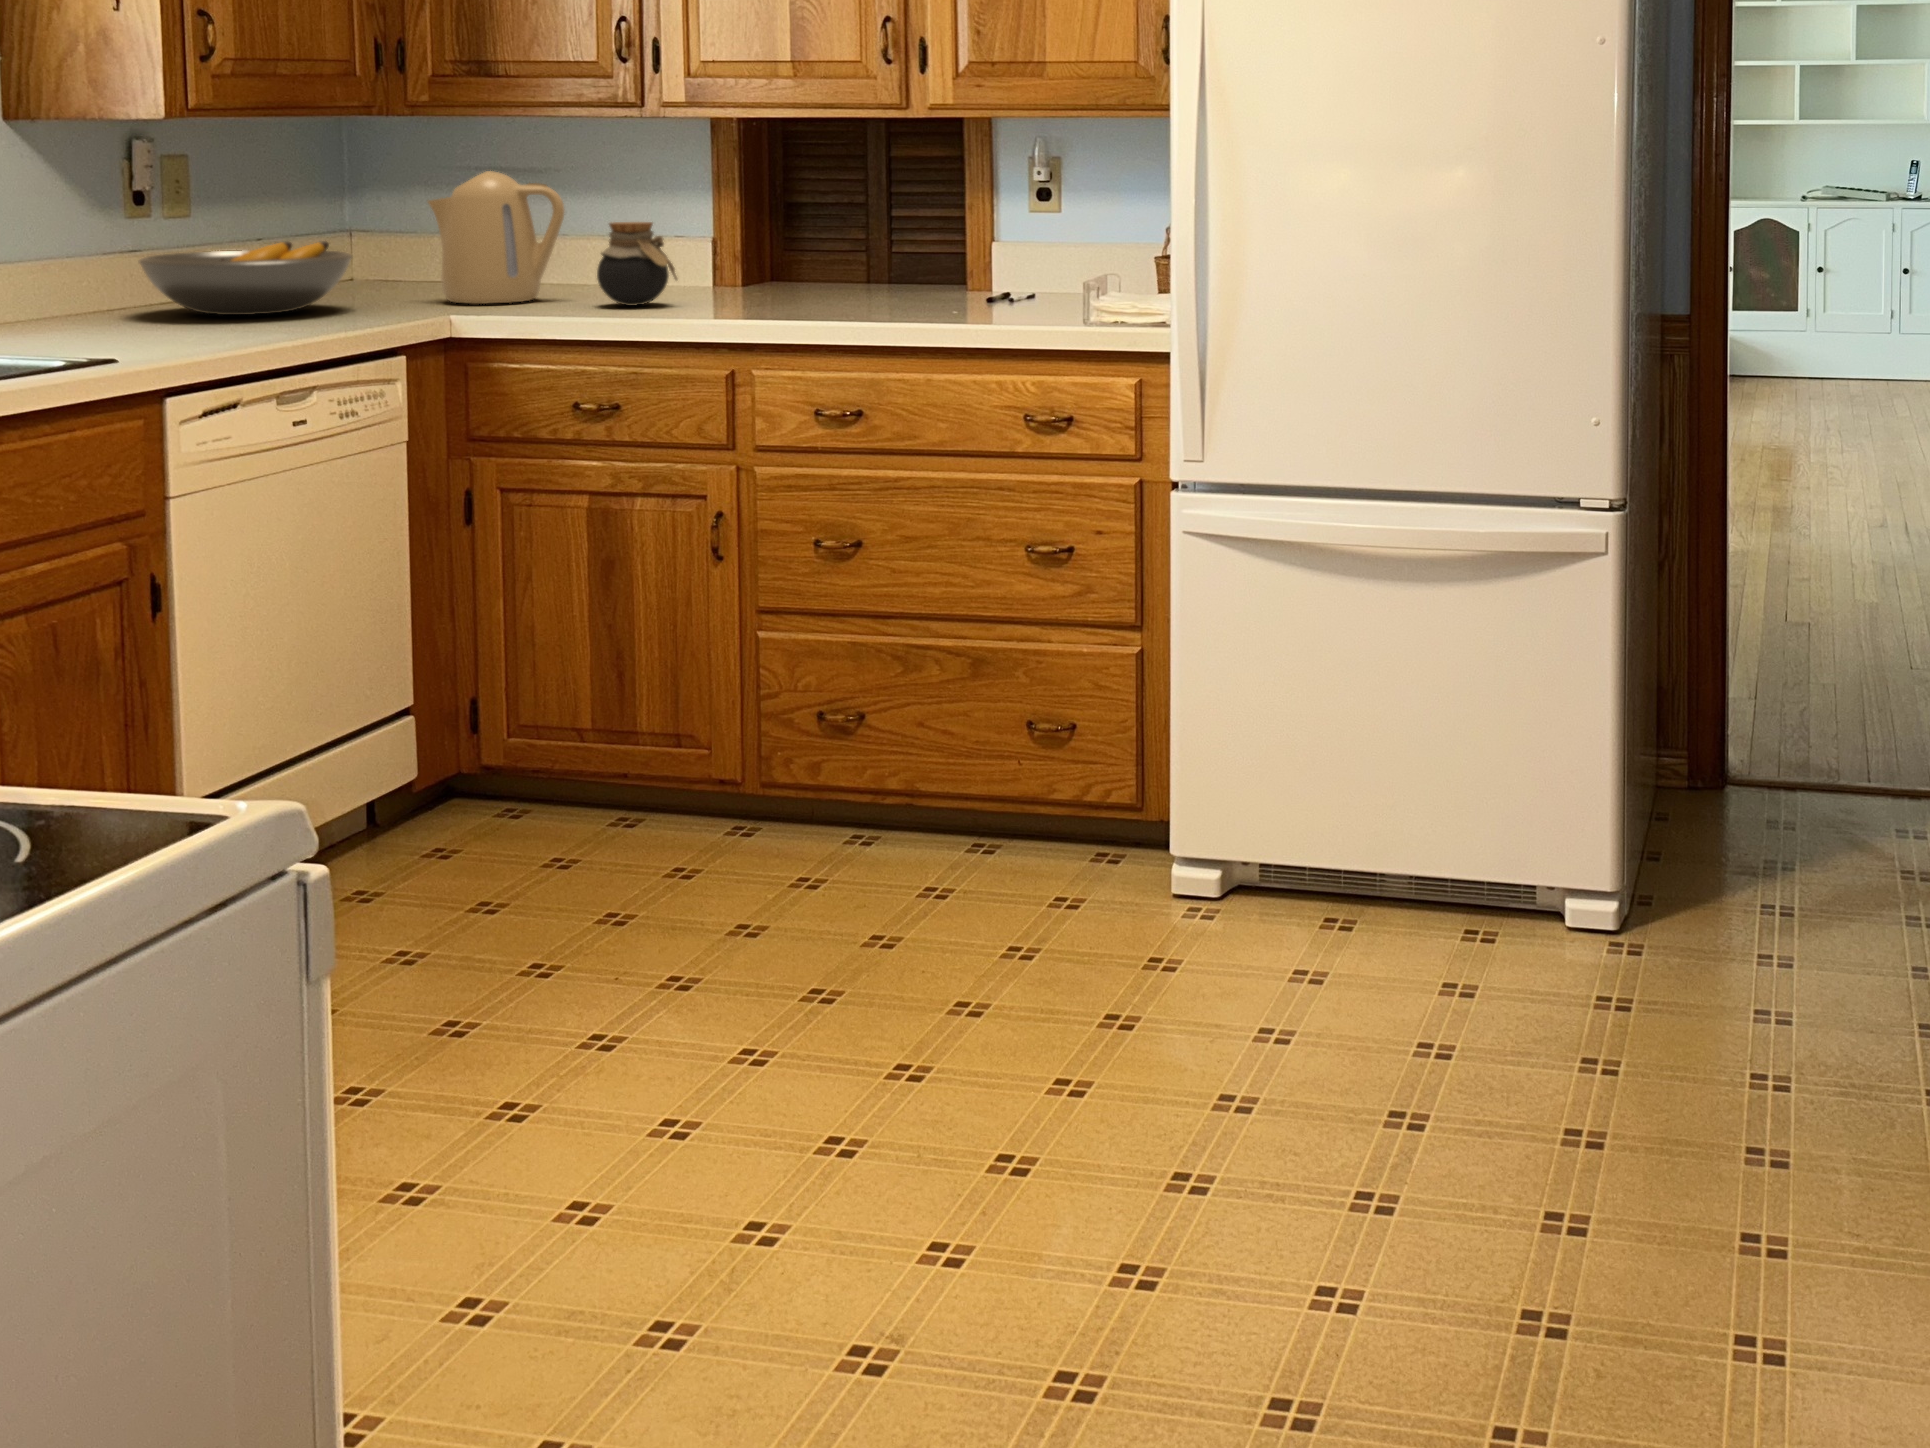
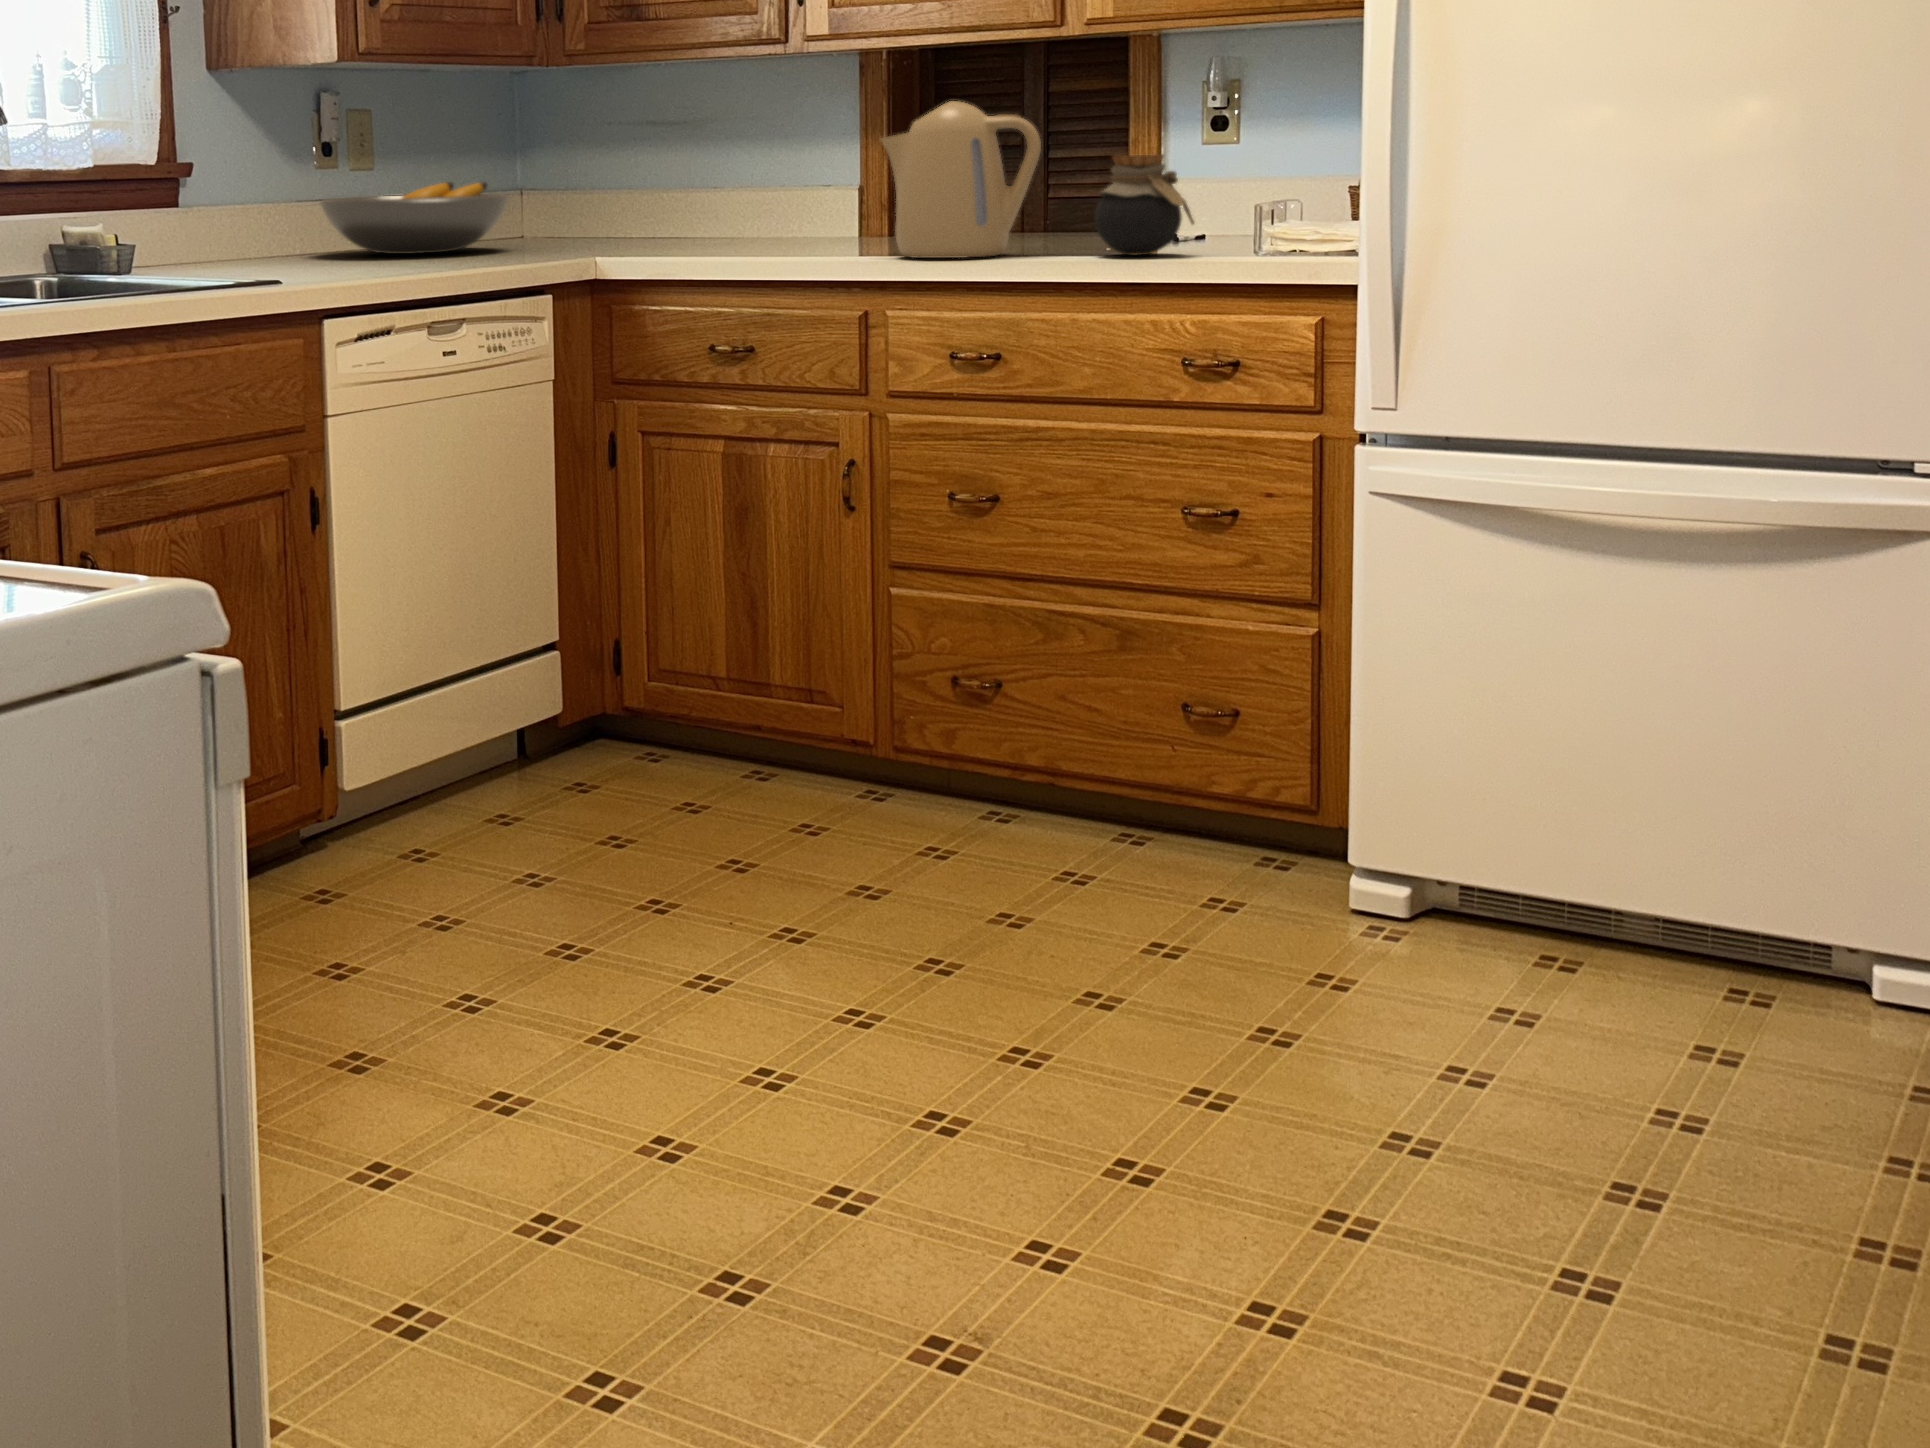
kettle: present [428,171,564,304] -> present [881,101,1041,258]
jar: present [597,222,677,306] -> present [1095,154,1194,255]

